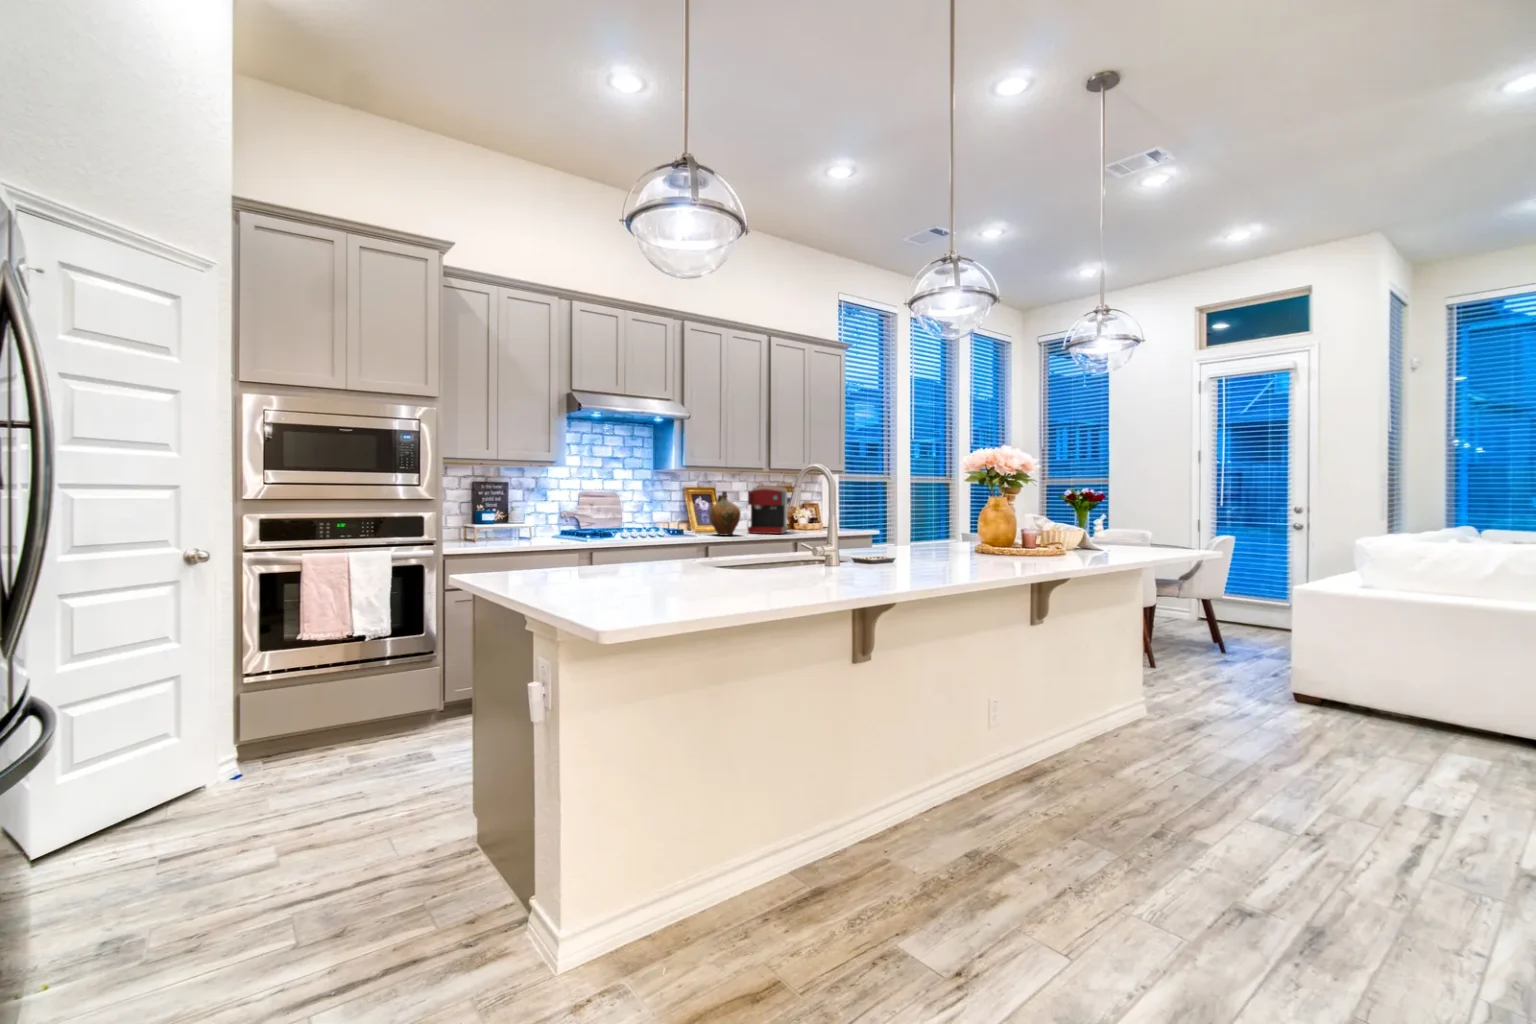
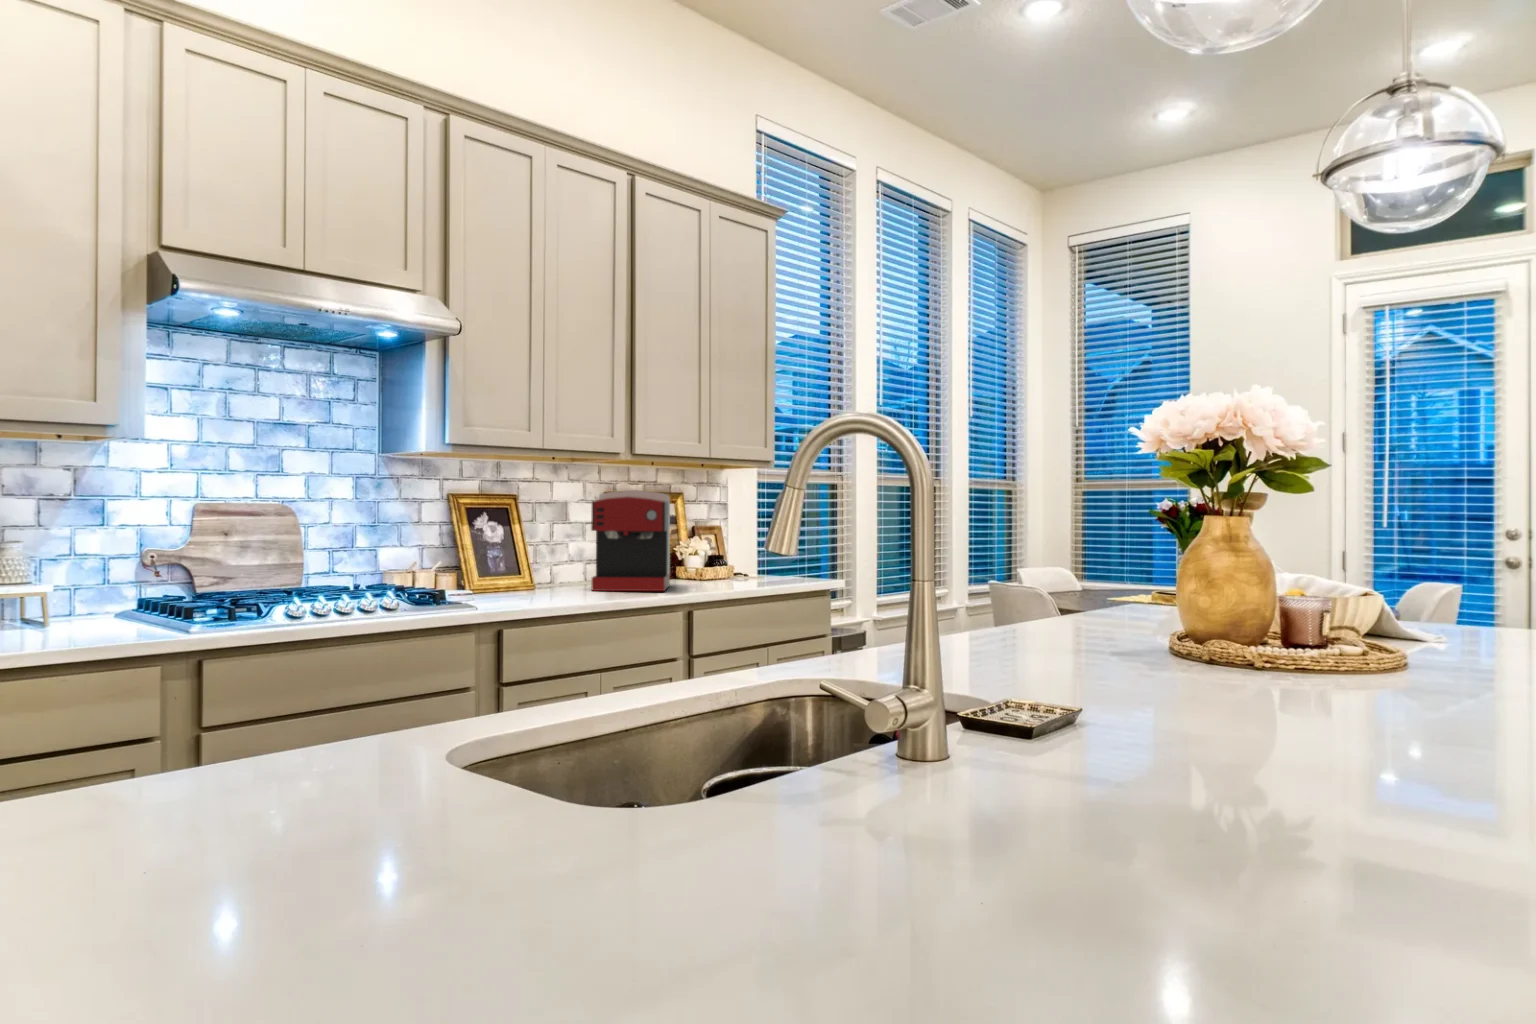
ceramic jug: present [709,491,741,535] -> none [510,502,581,599]

